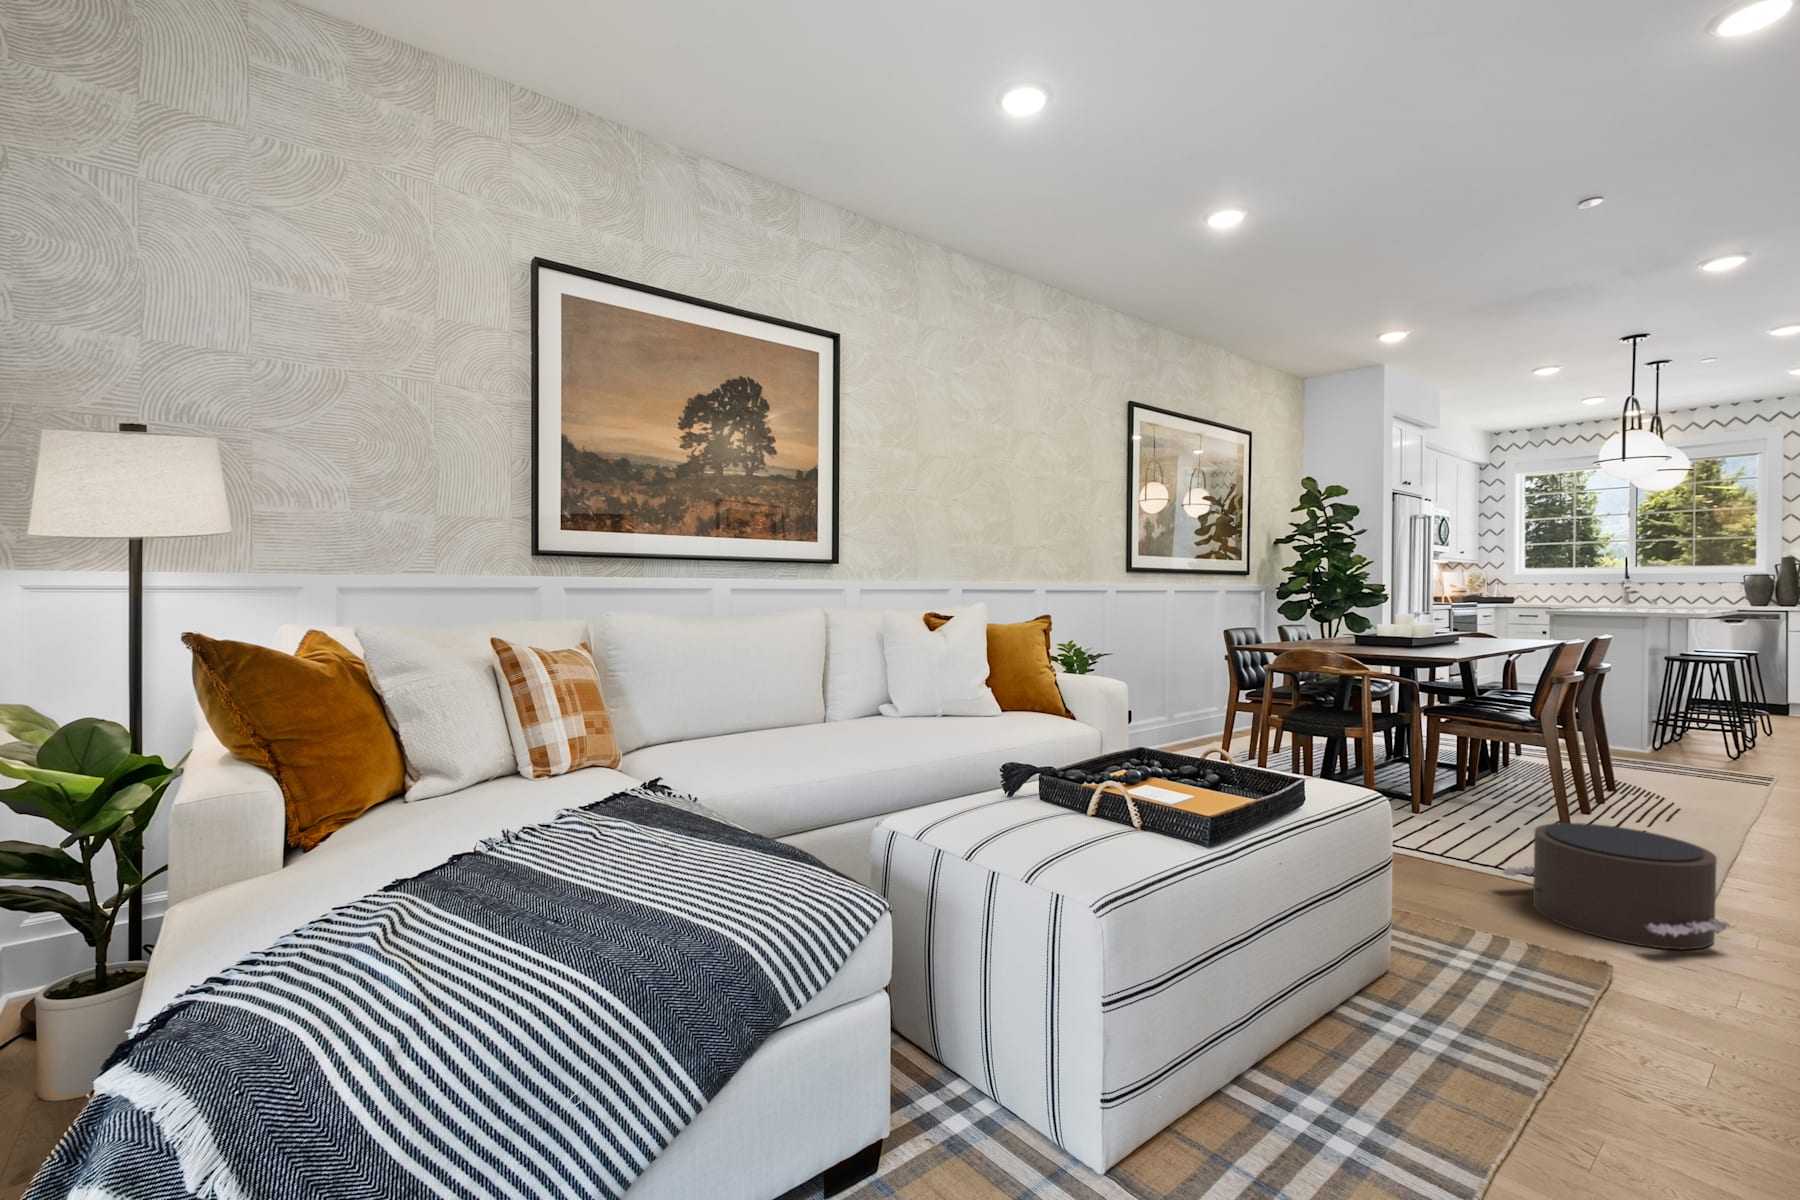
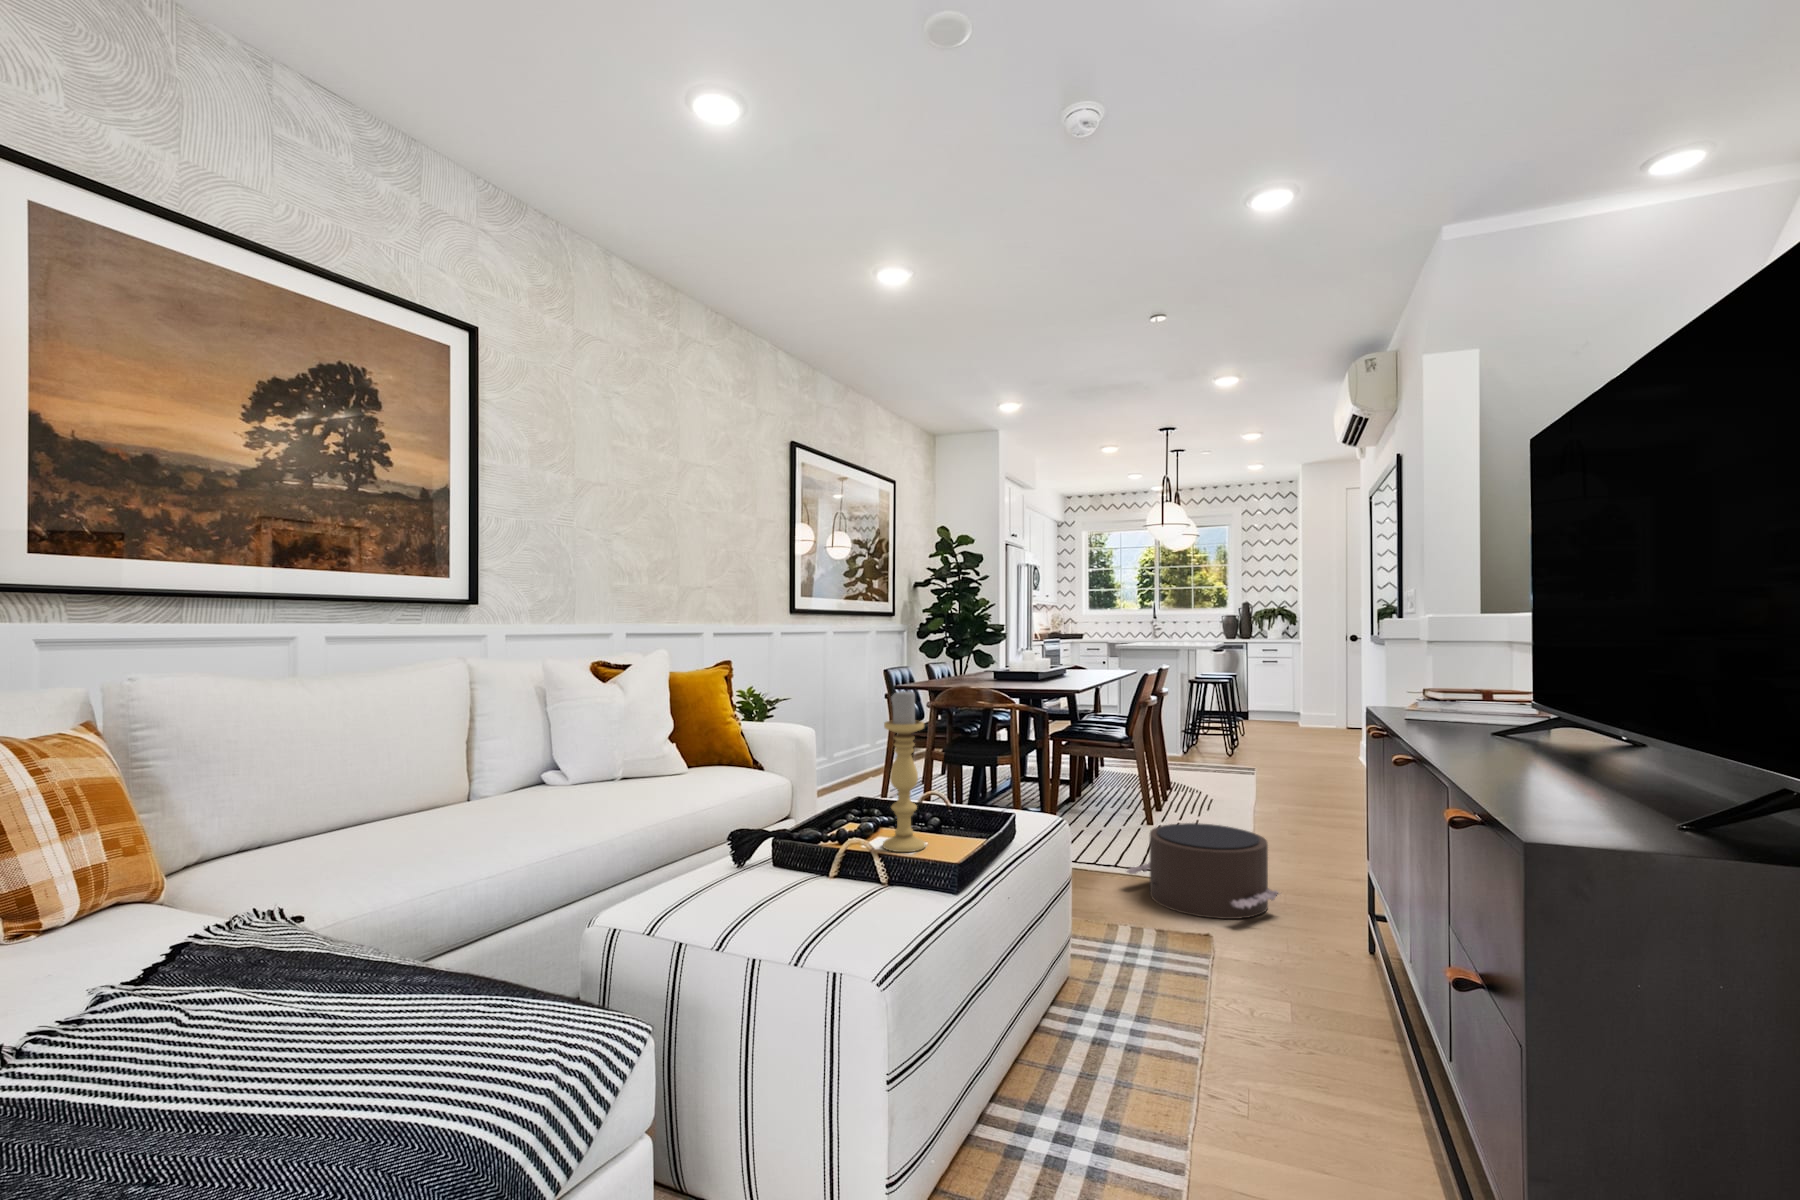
candle holder: none [1143,634,1190,801] -> present [883,691,925,852]

